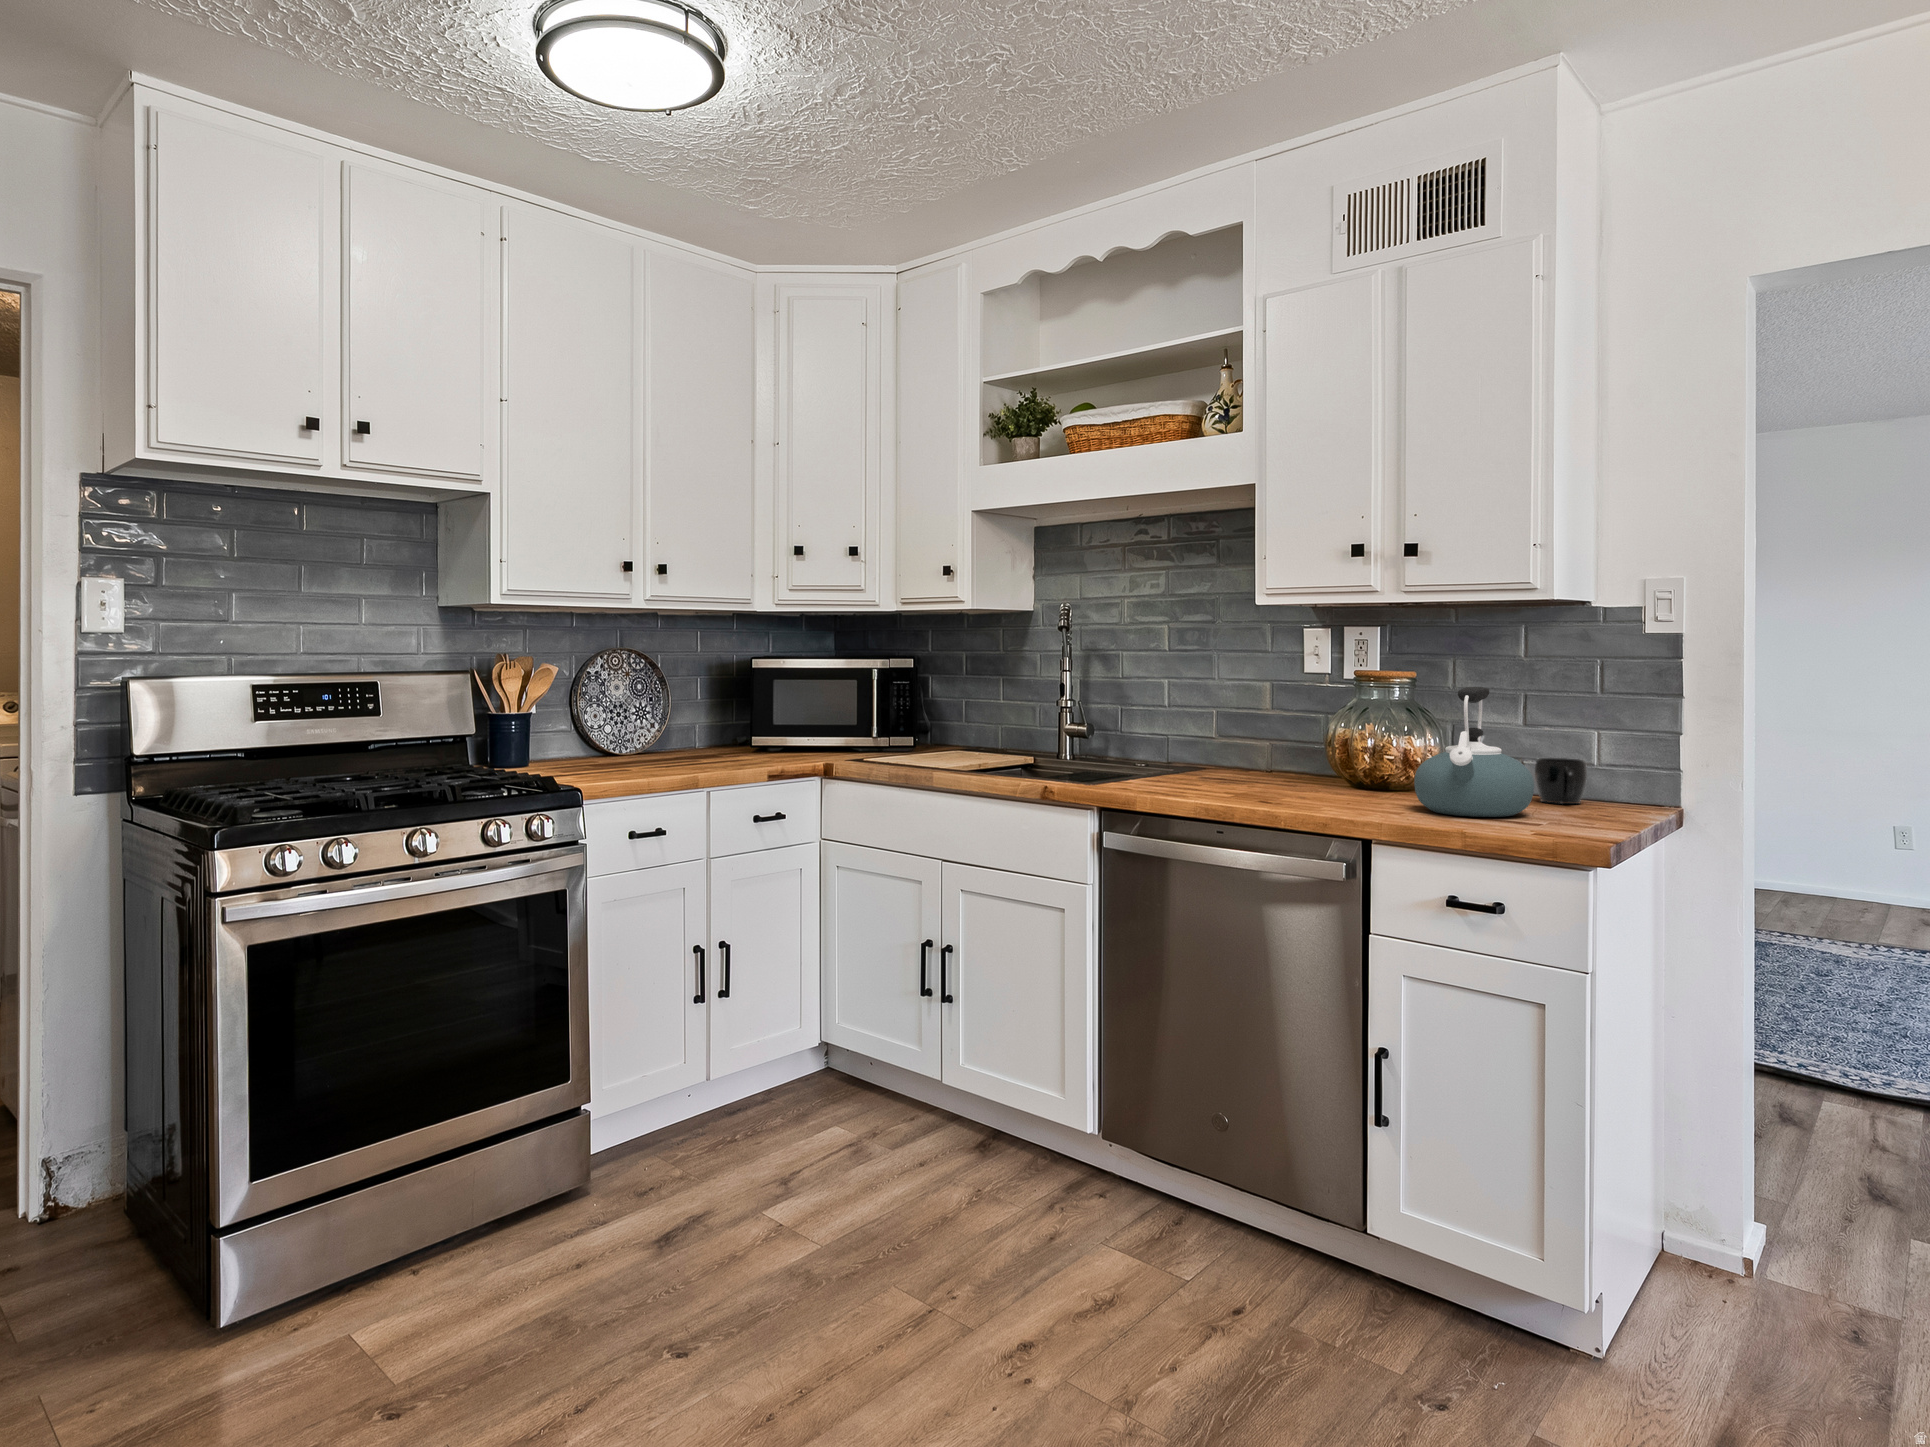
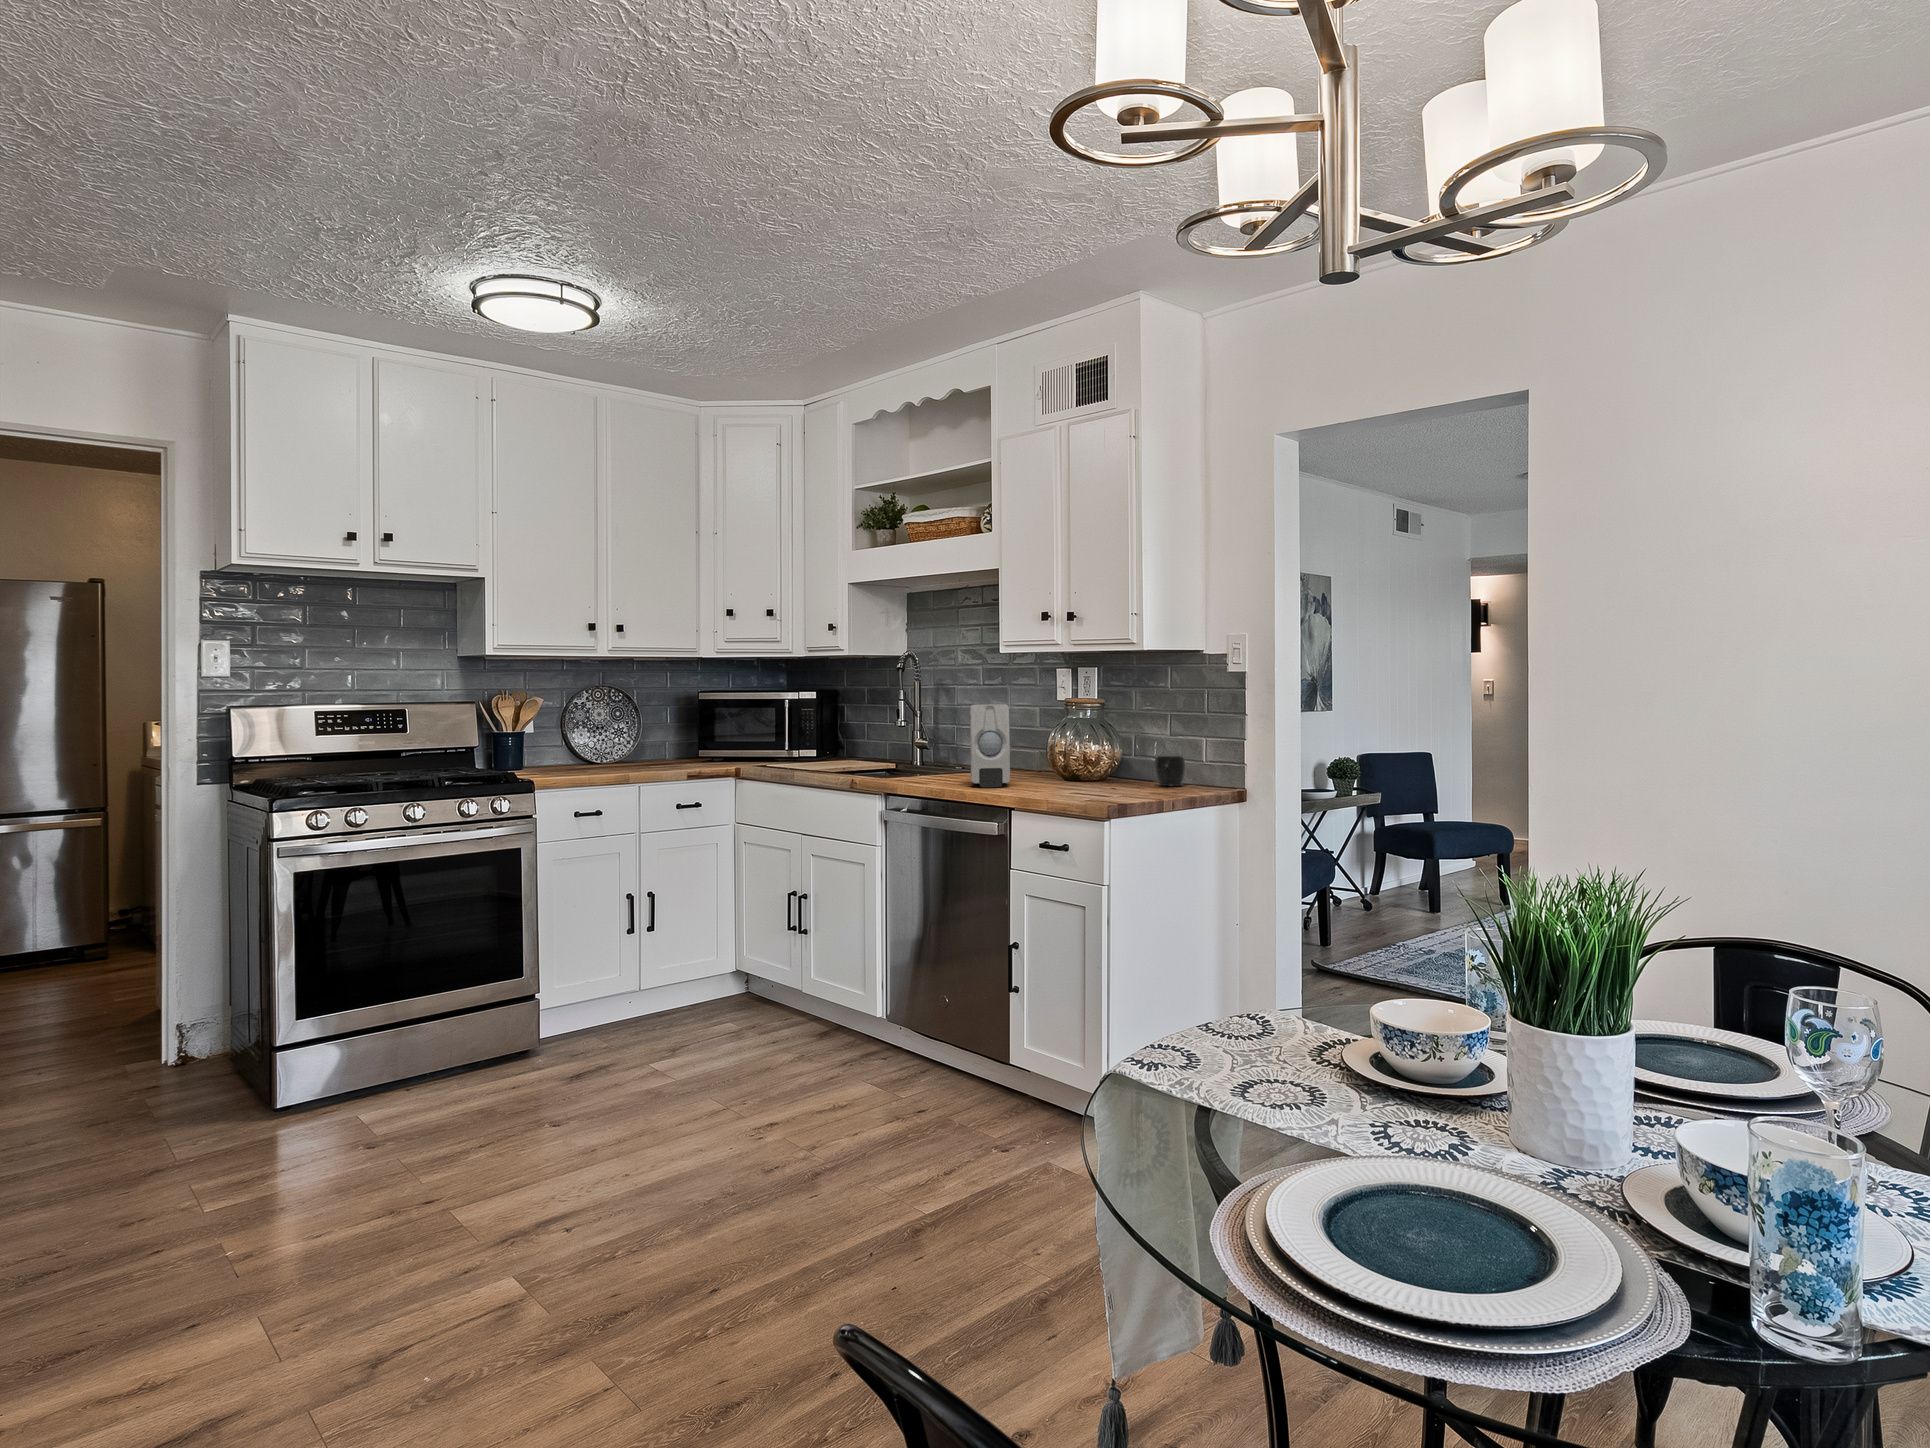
soap dispenser: none [1248,680,1336,805] -> present [970,704,1010,787]
kettle: present [1414,687,1534,817] -> none [1050,708,1121,793]

